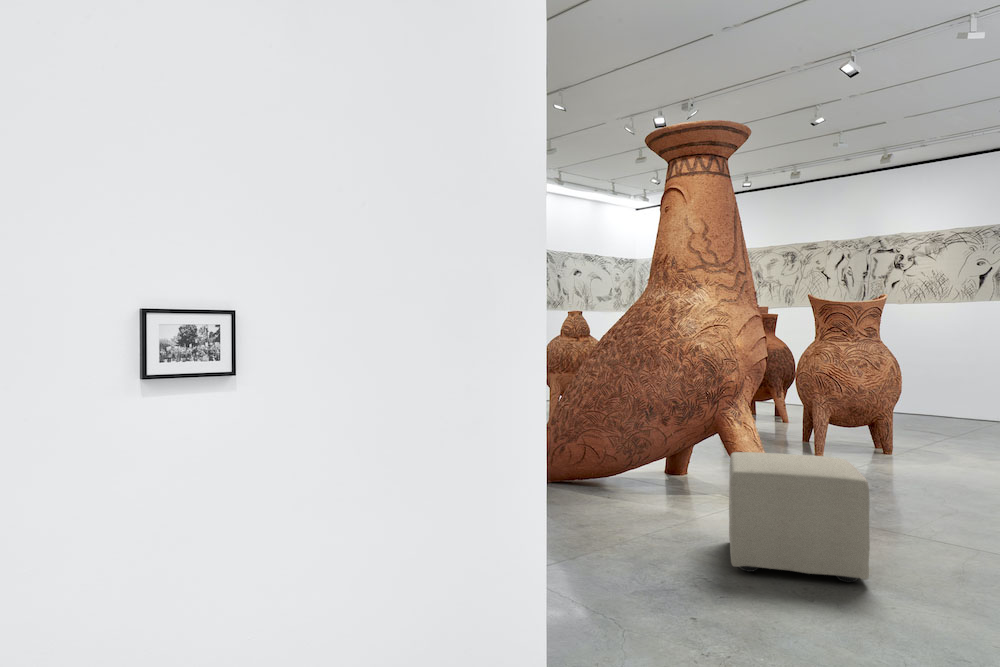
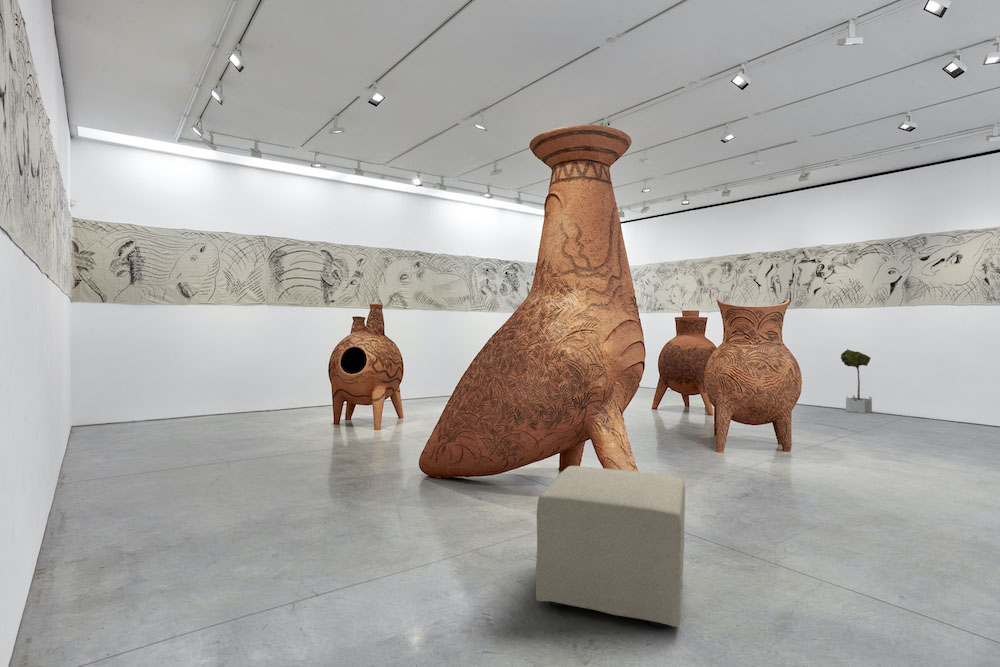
potted tree: none [924,349,960,419] -> present [841,349,872,414]

